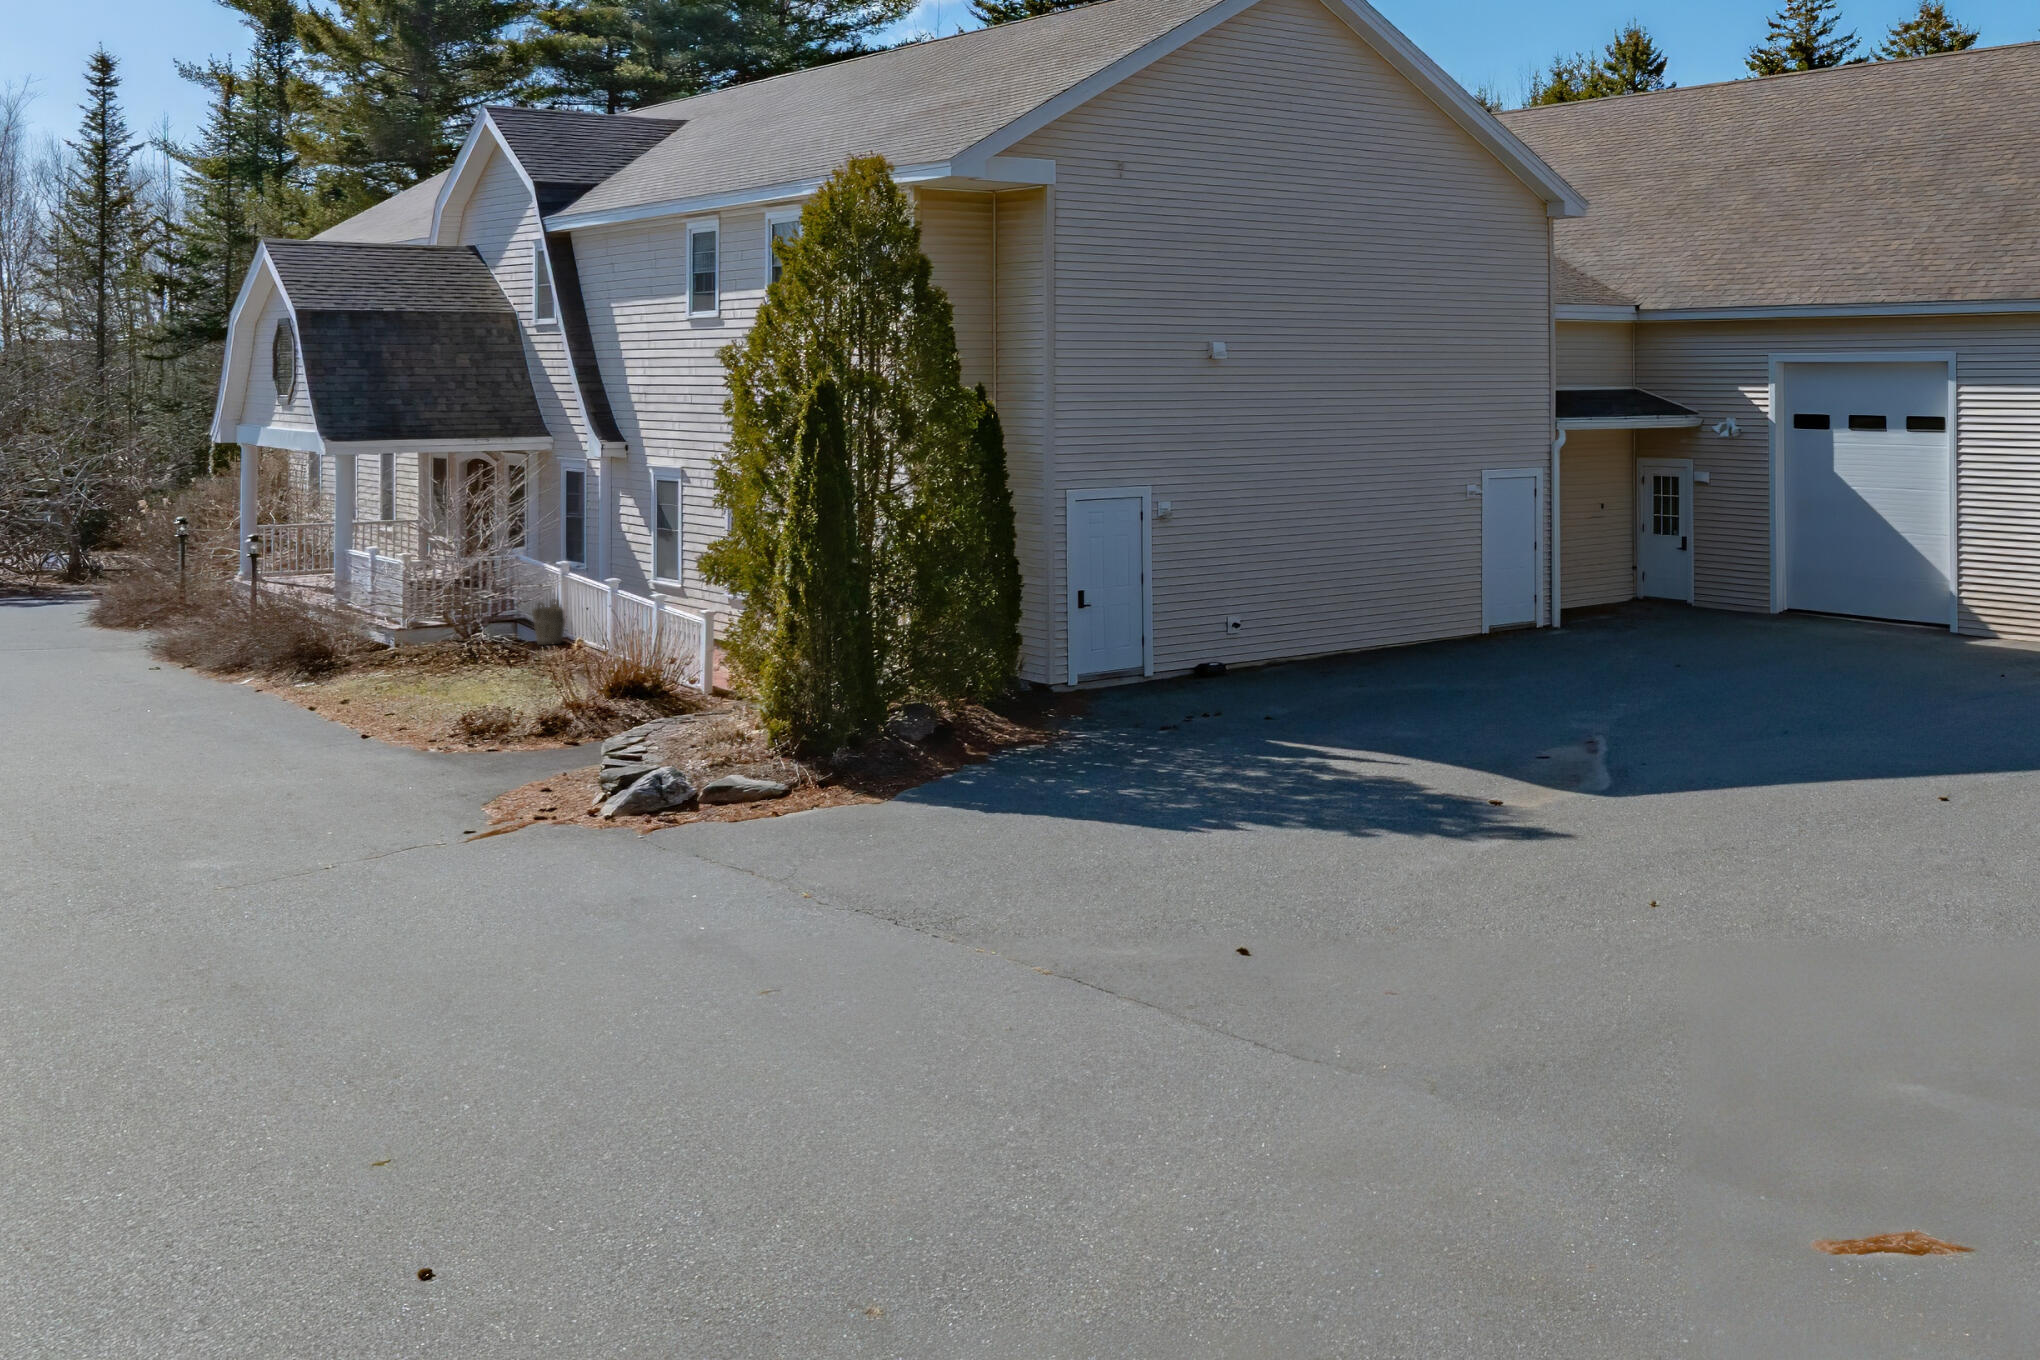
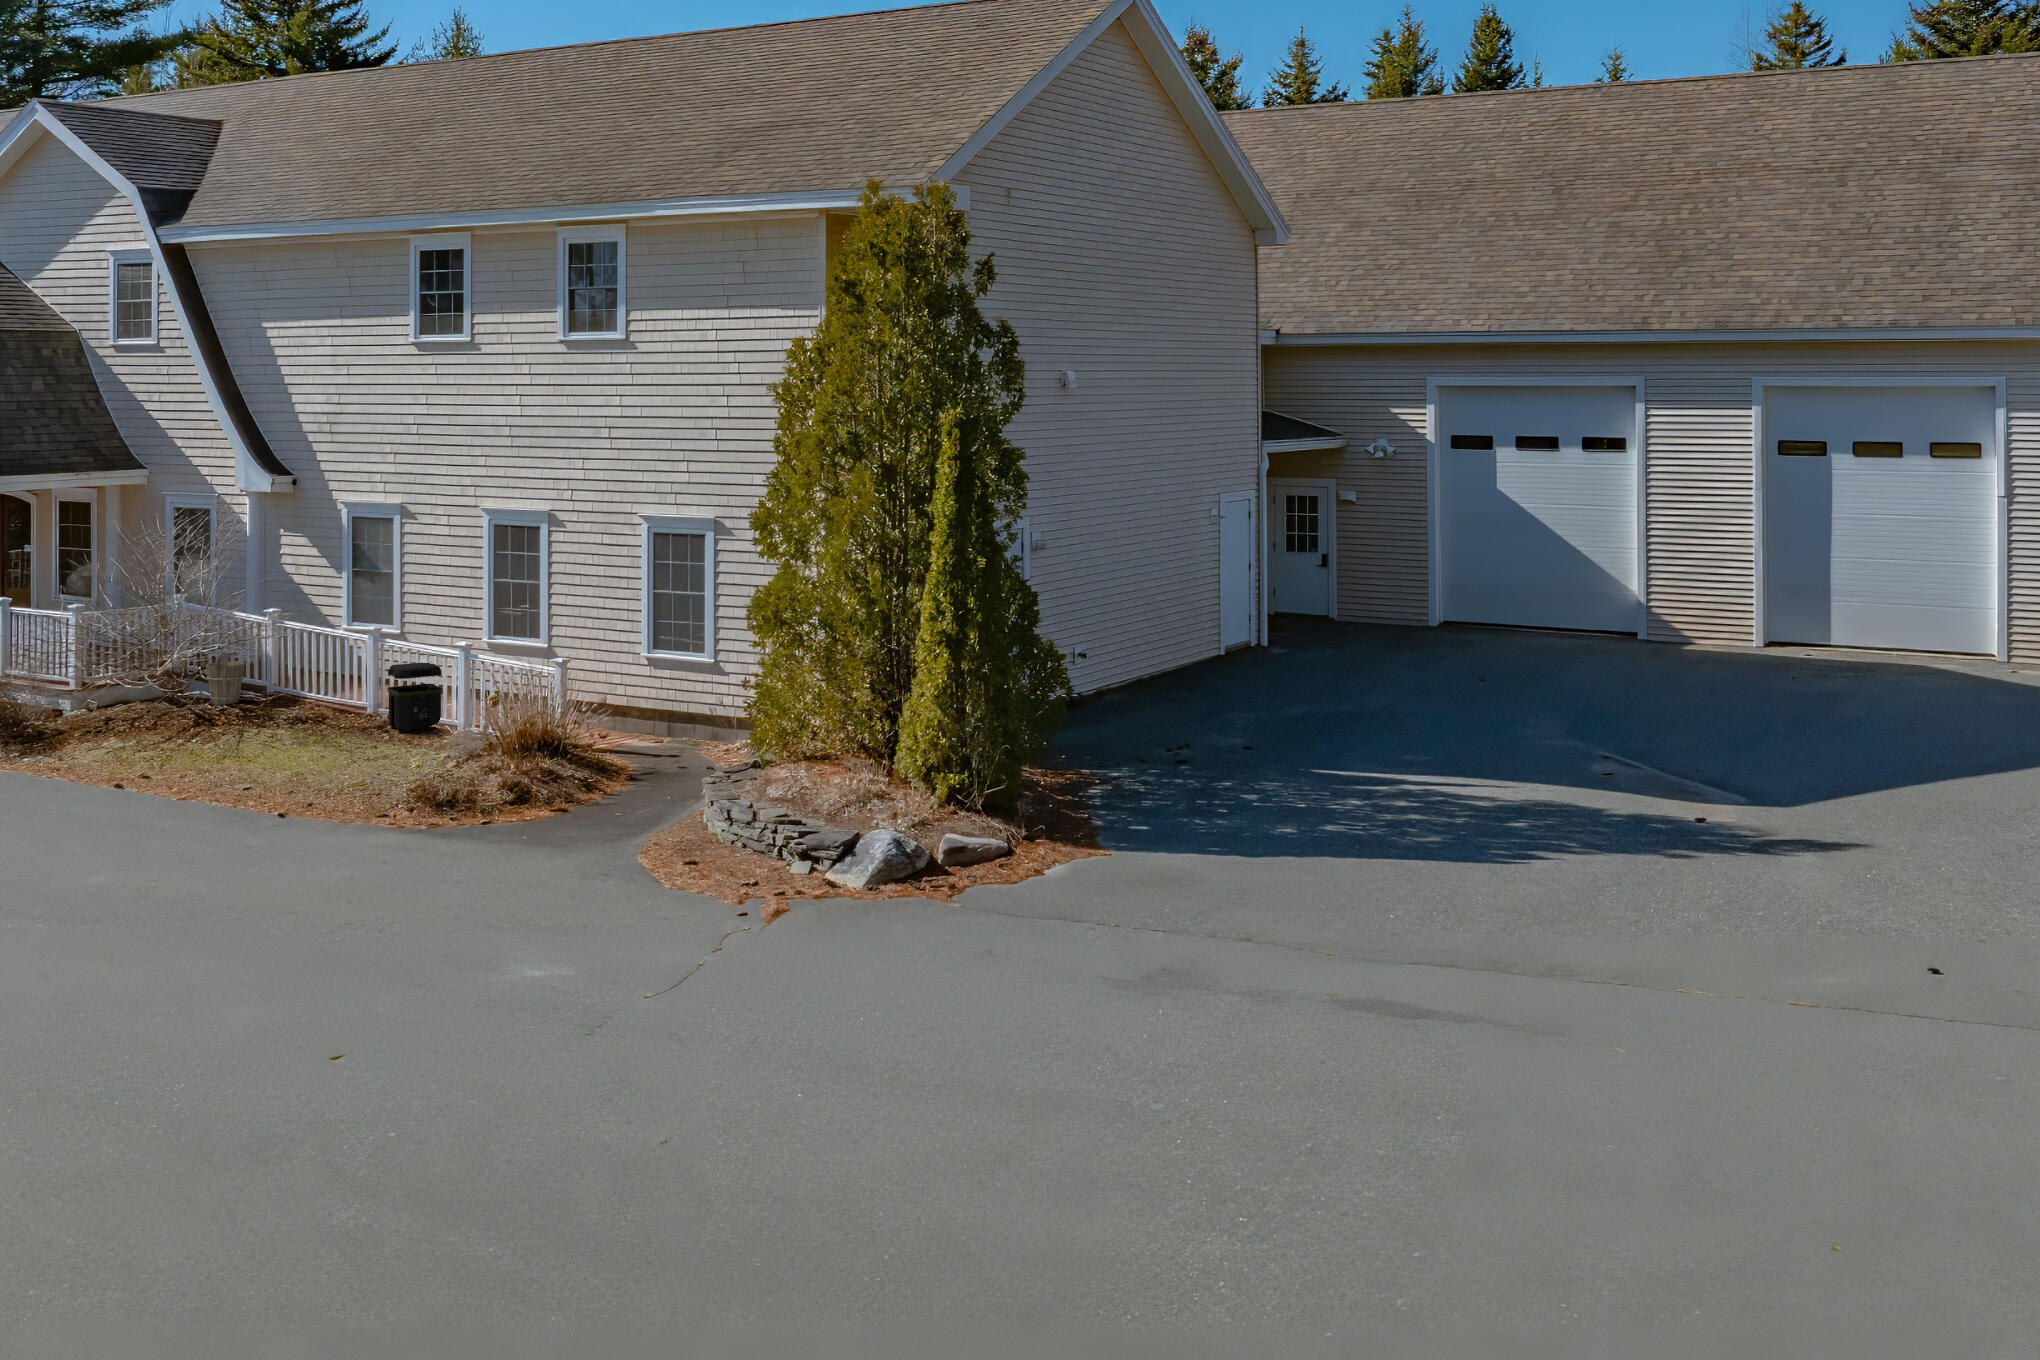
toolbox: none [602,610,652,672] -> present [388,663,442,732]

